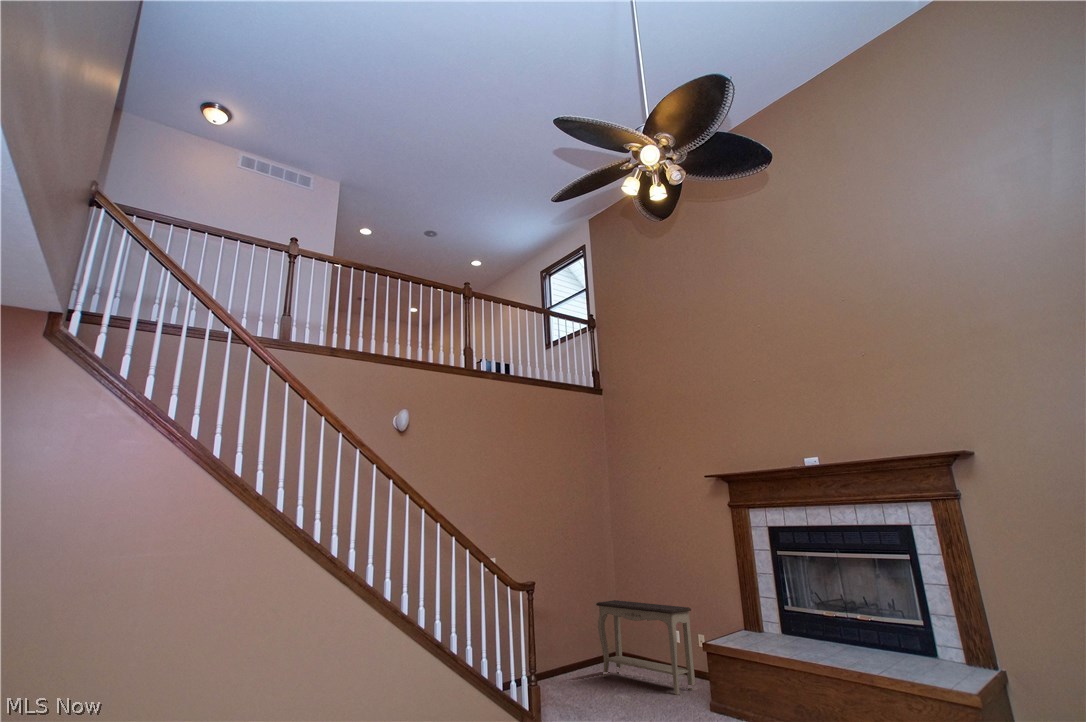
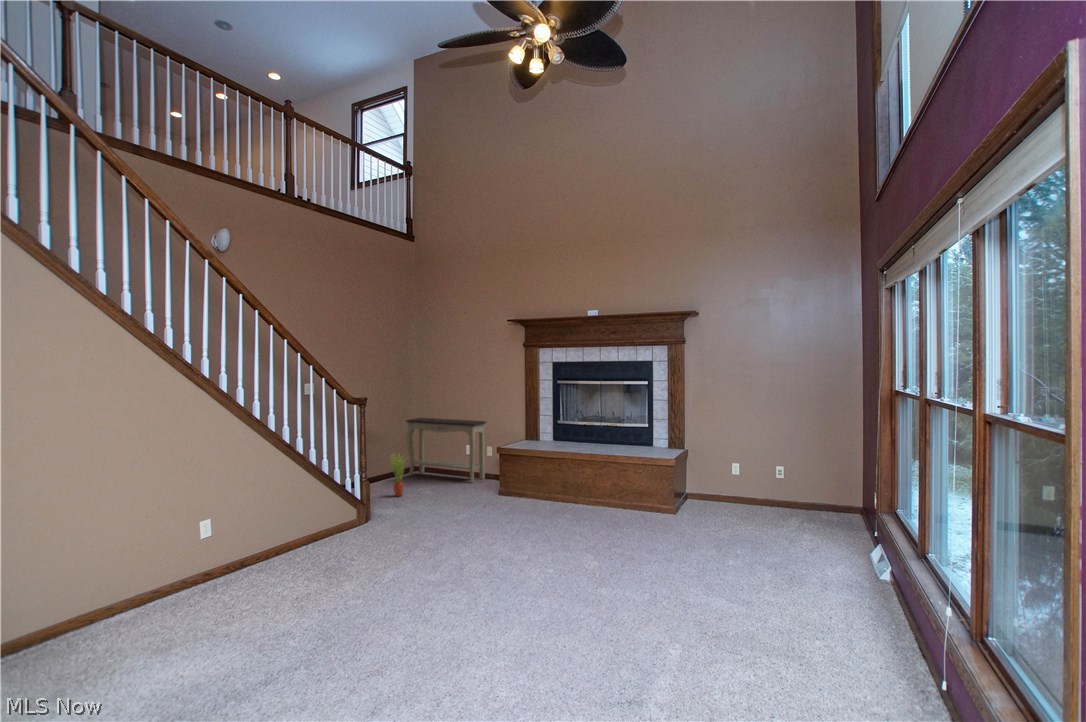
potted plant: none [566,645,588,704] -> present [390,455,404,496]

